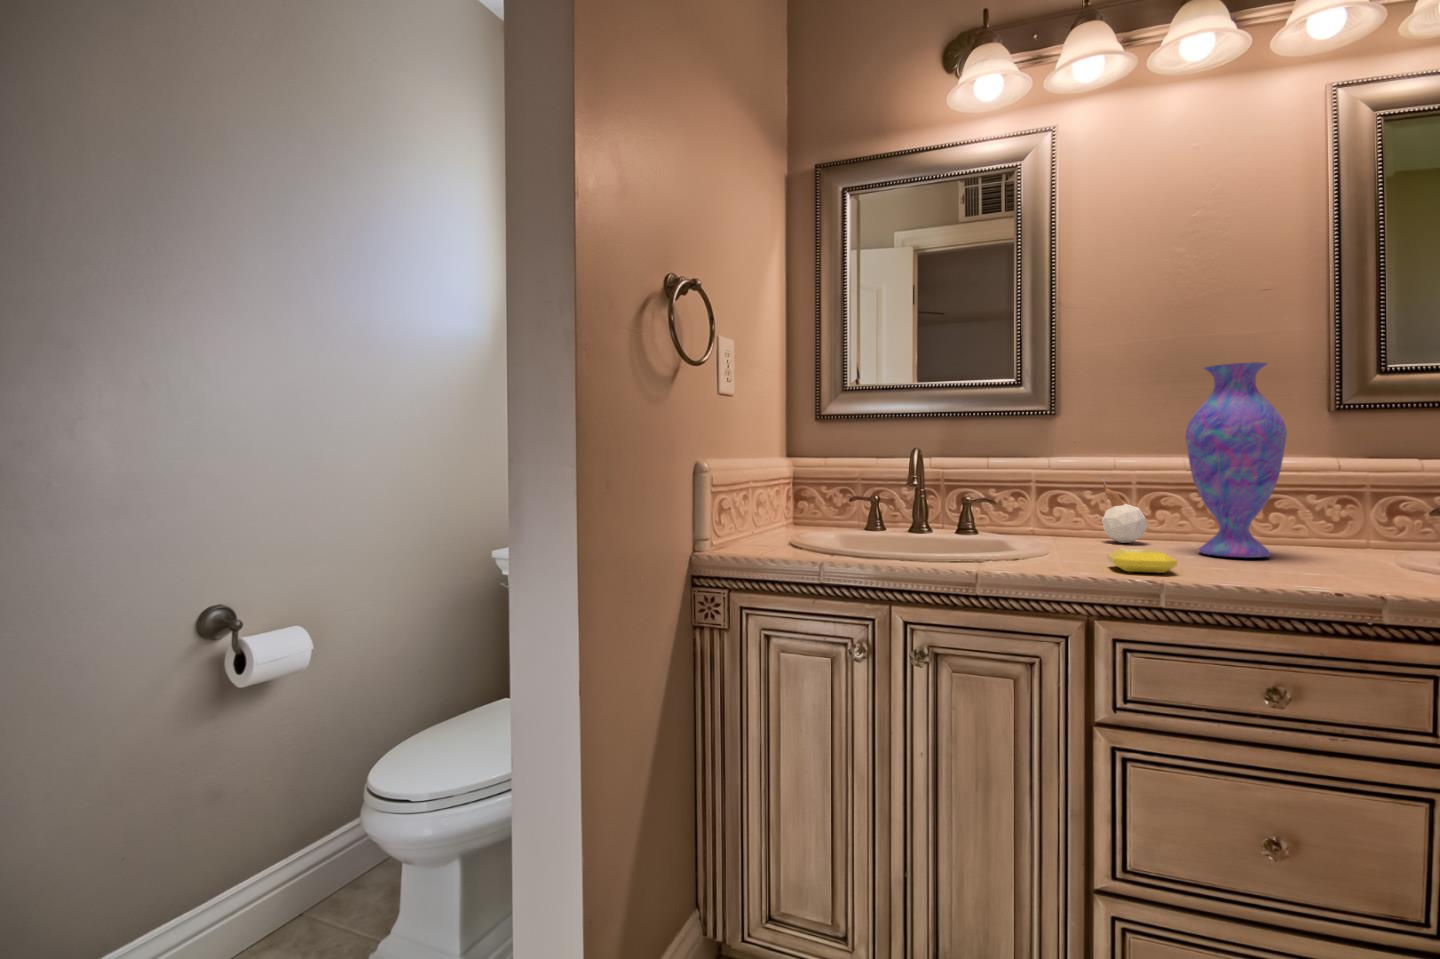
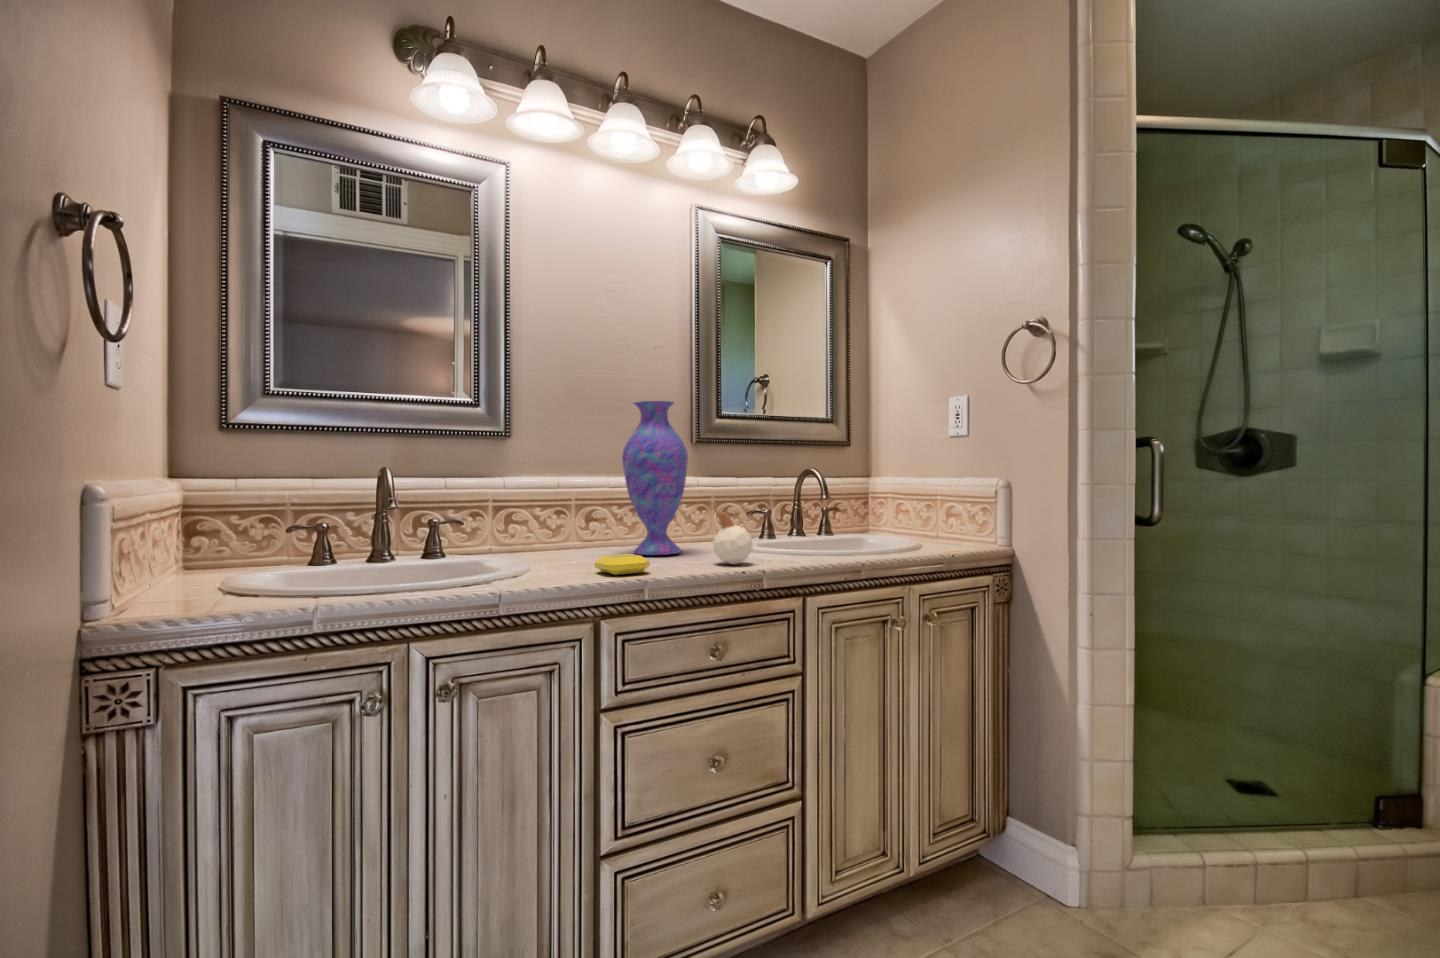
candle: present [1101,476,1147,543] -> present [713,506,752,564]

